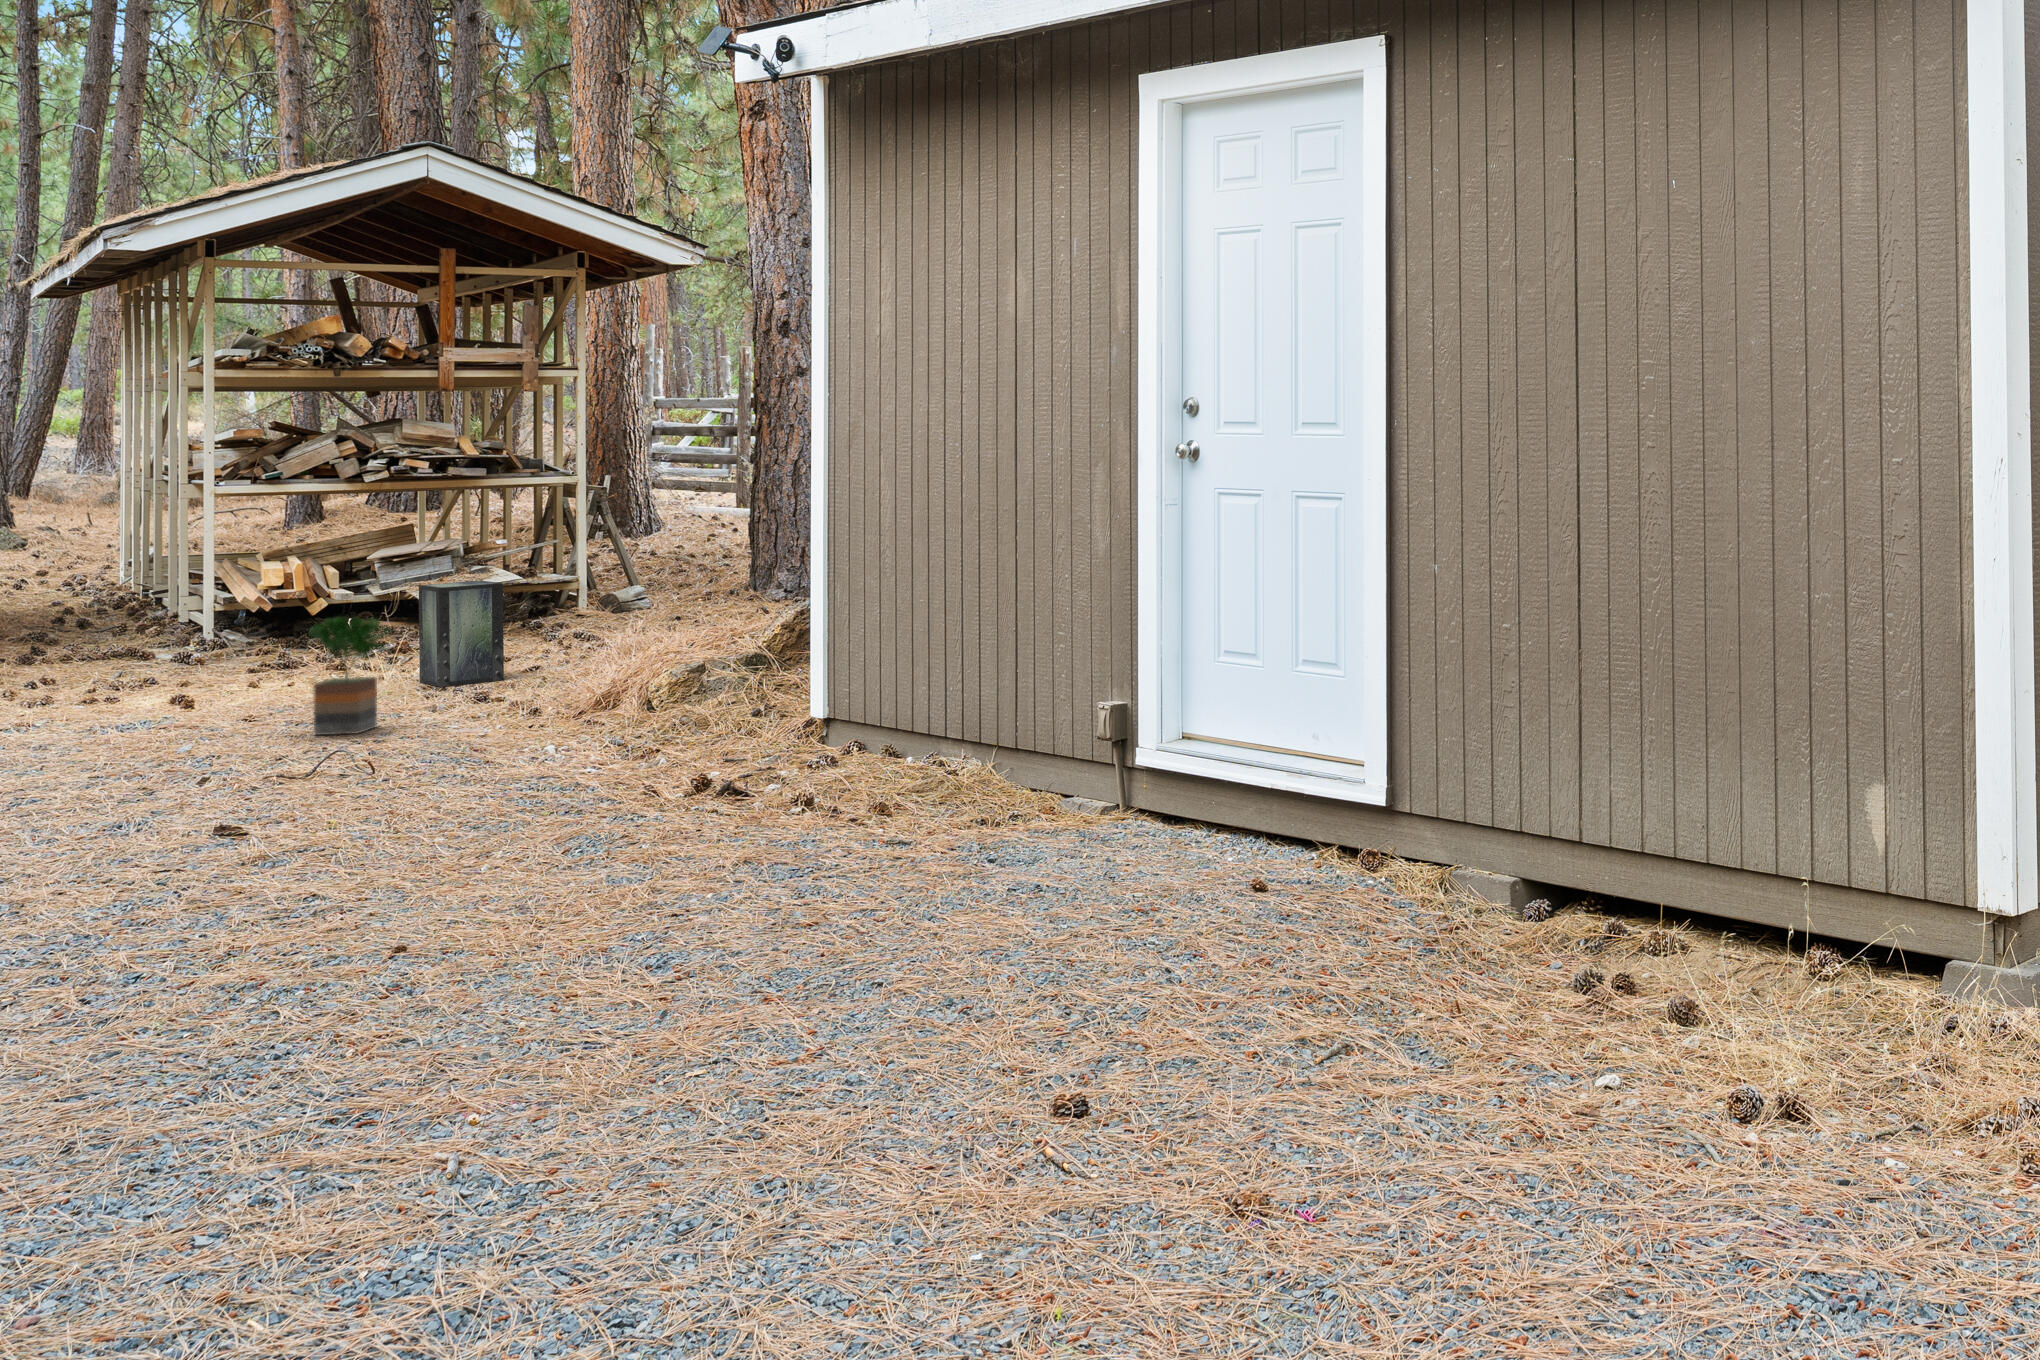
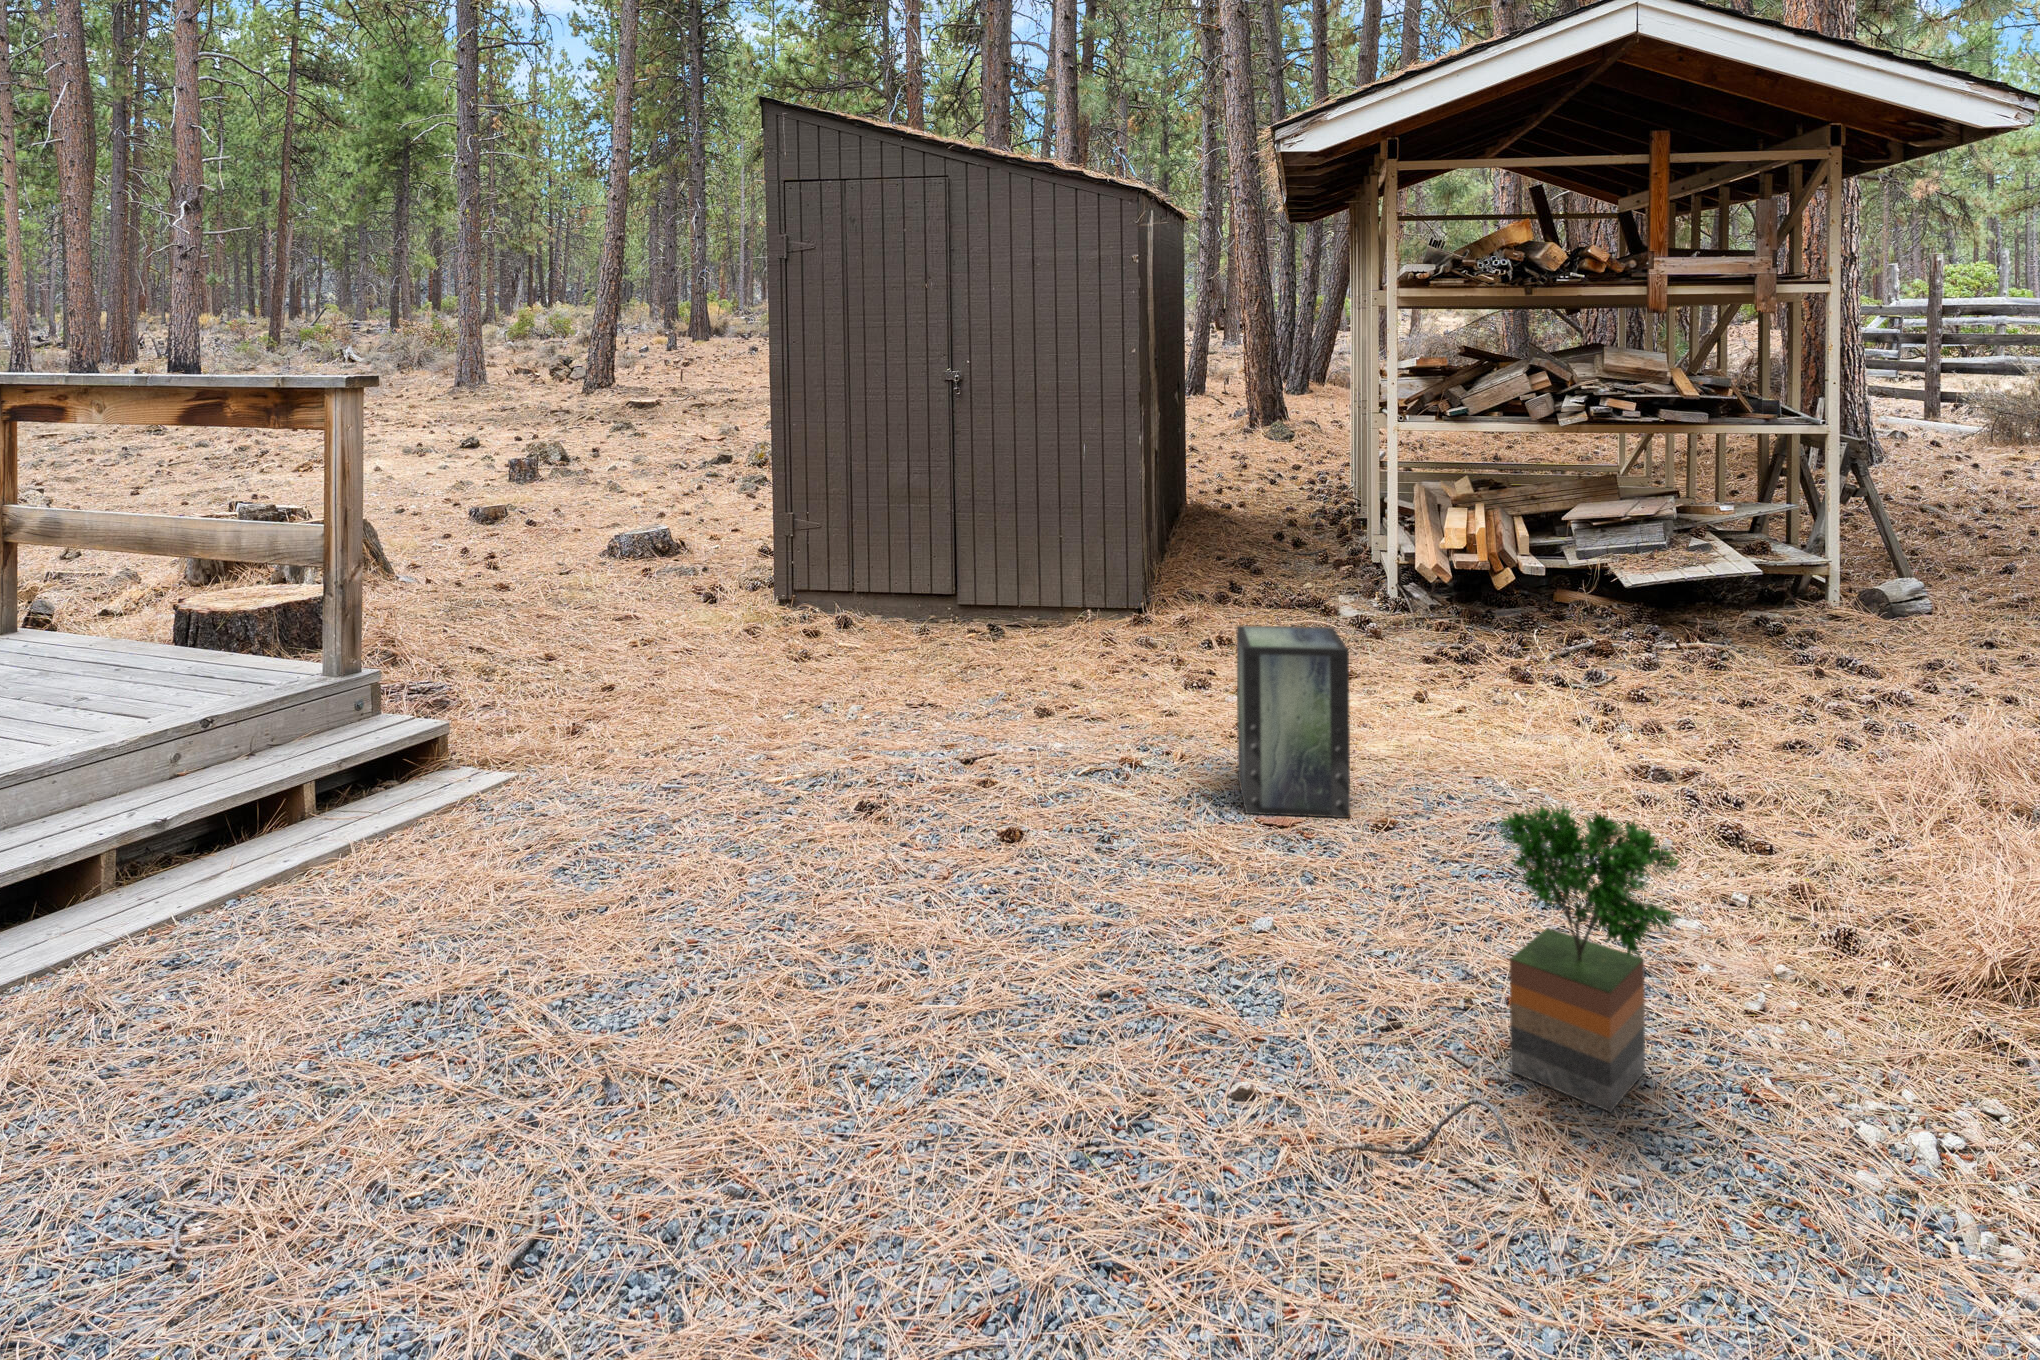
storage box: present [419,581,504,687] -> present [1236,625,1350,818]

